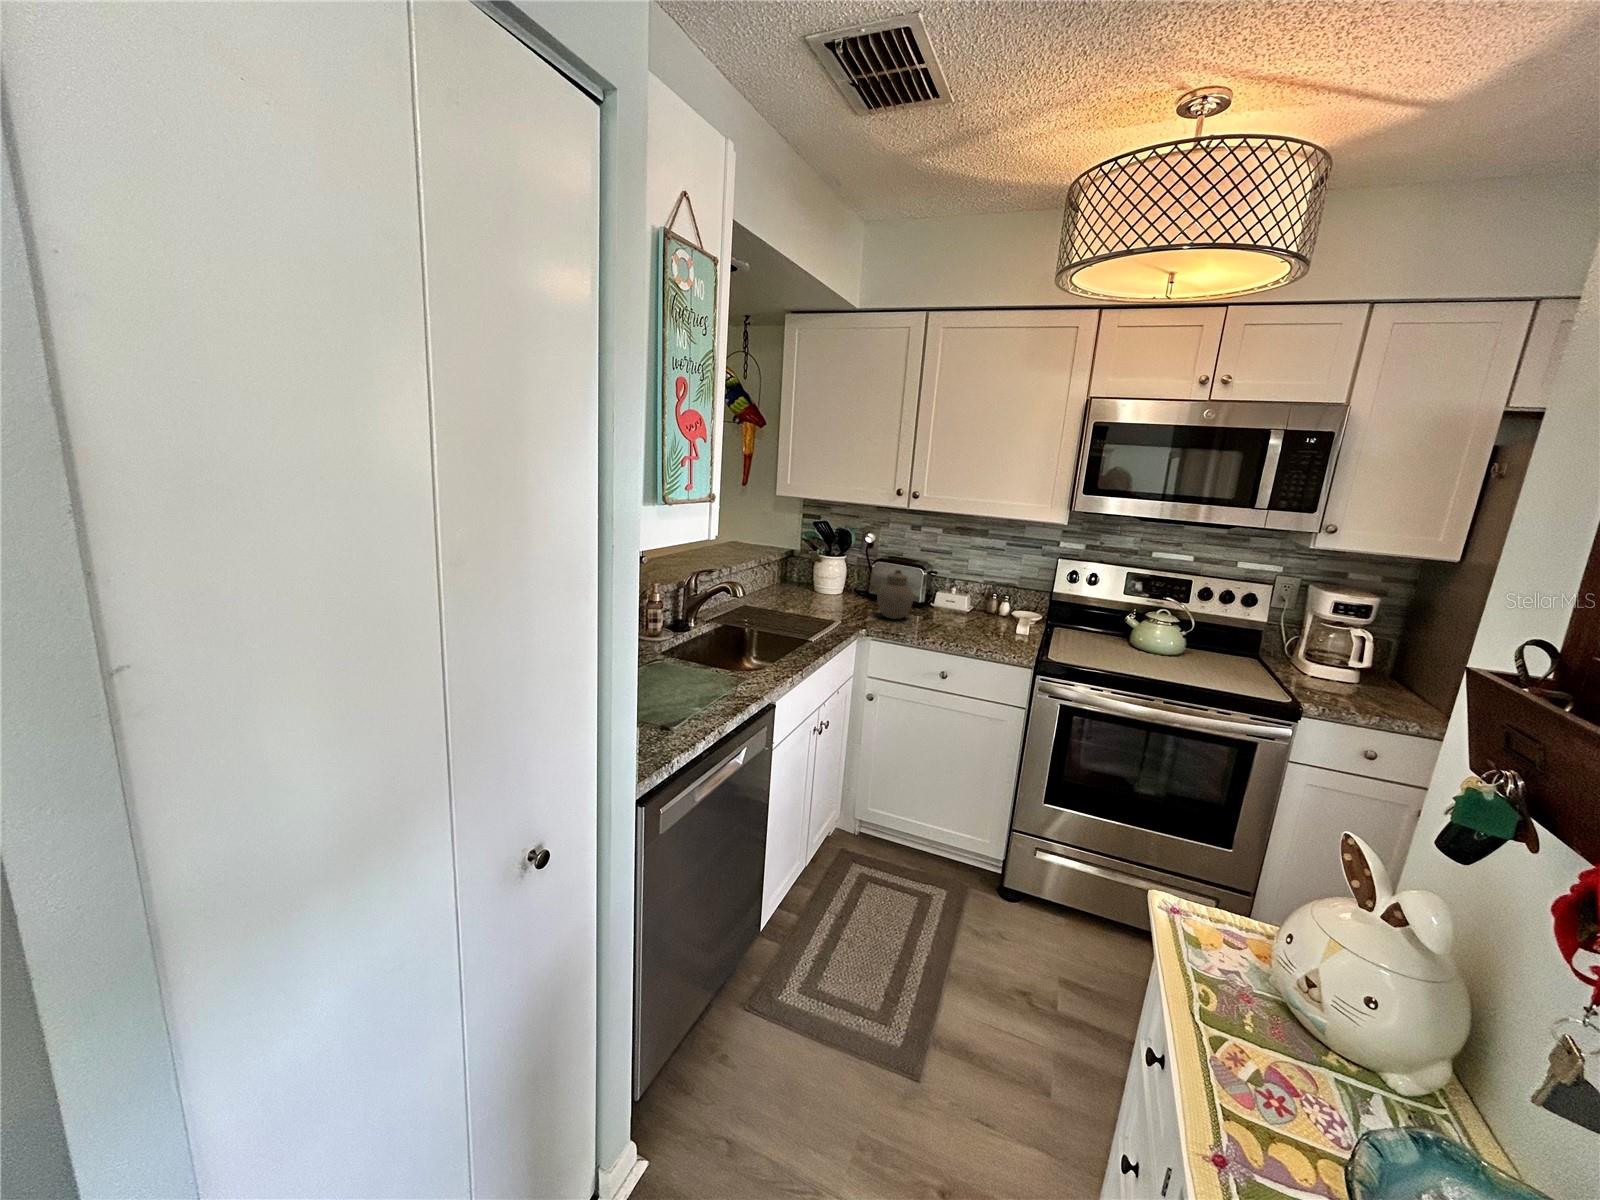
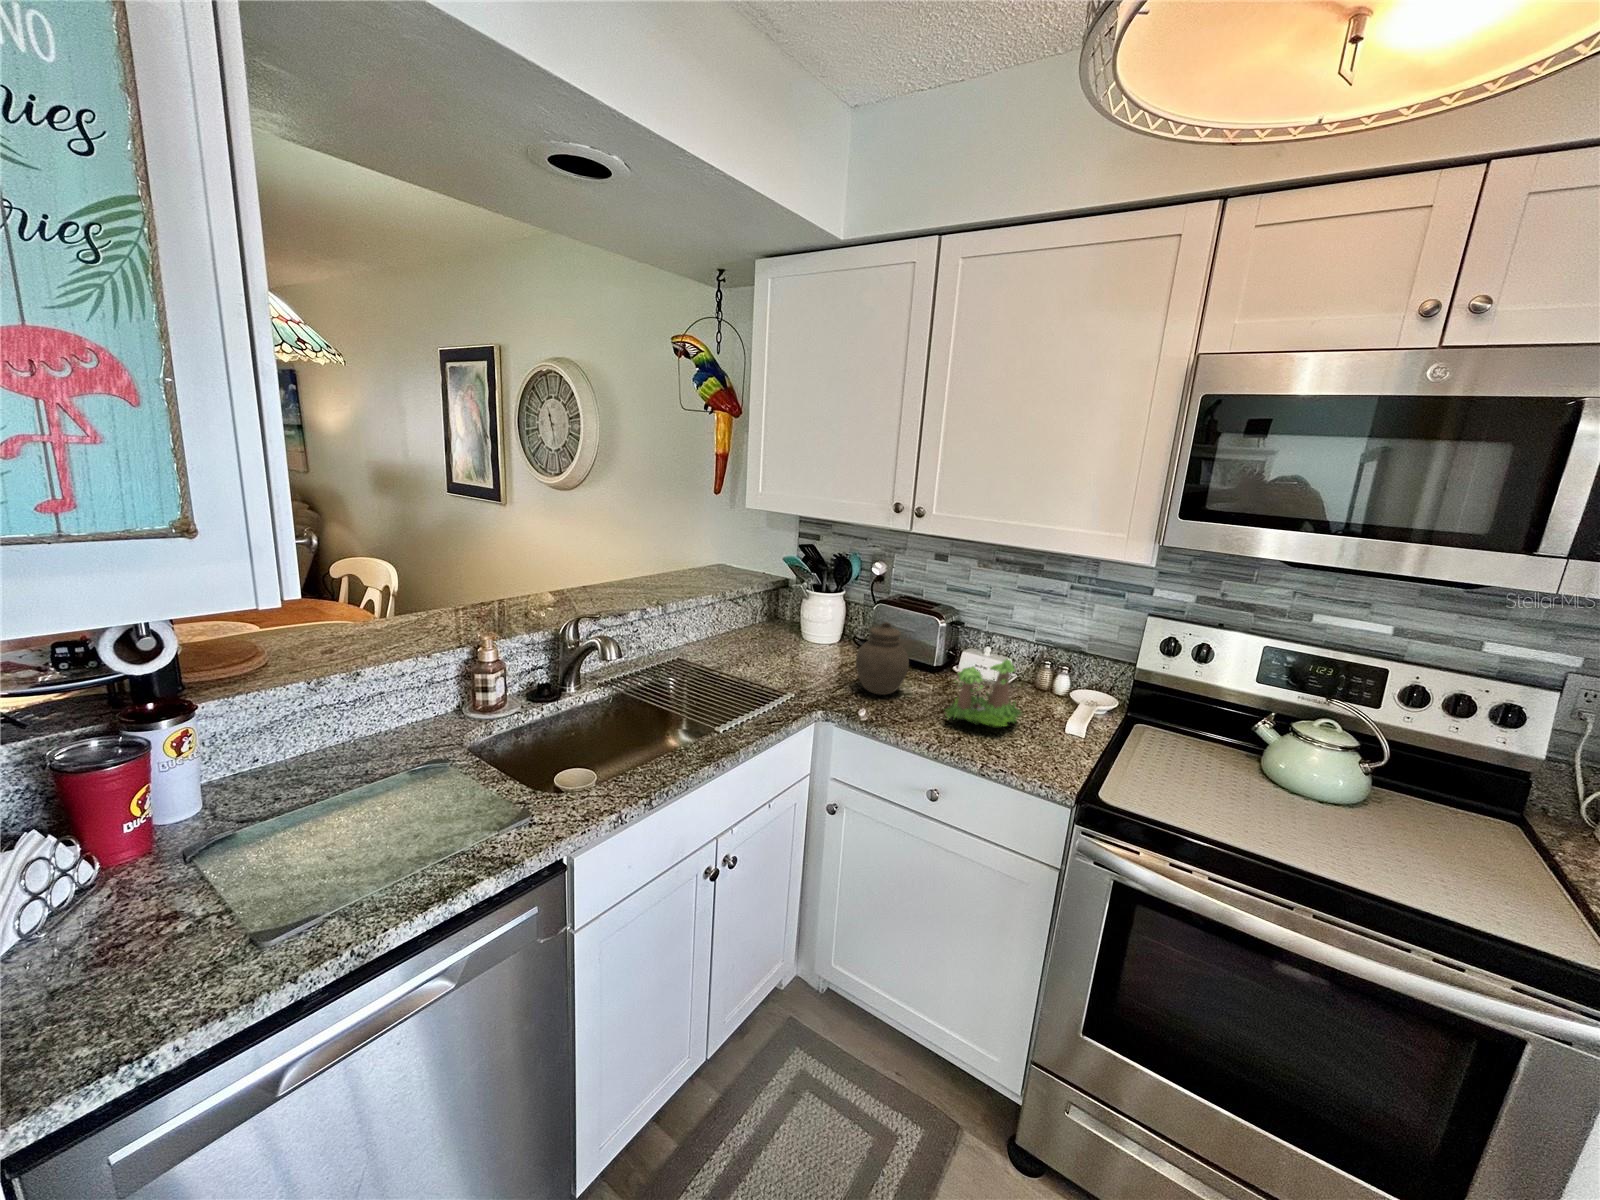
plant: none [943,568,992,630] -> present [943,659,1022,726]

